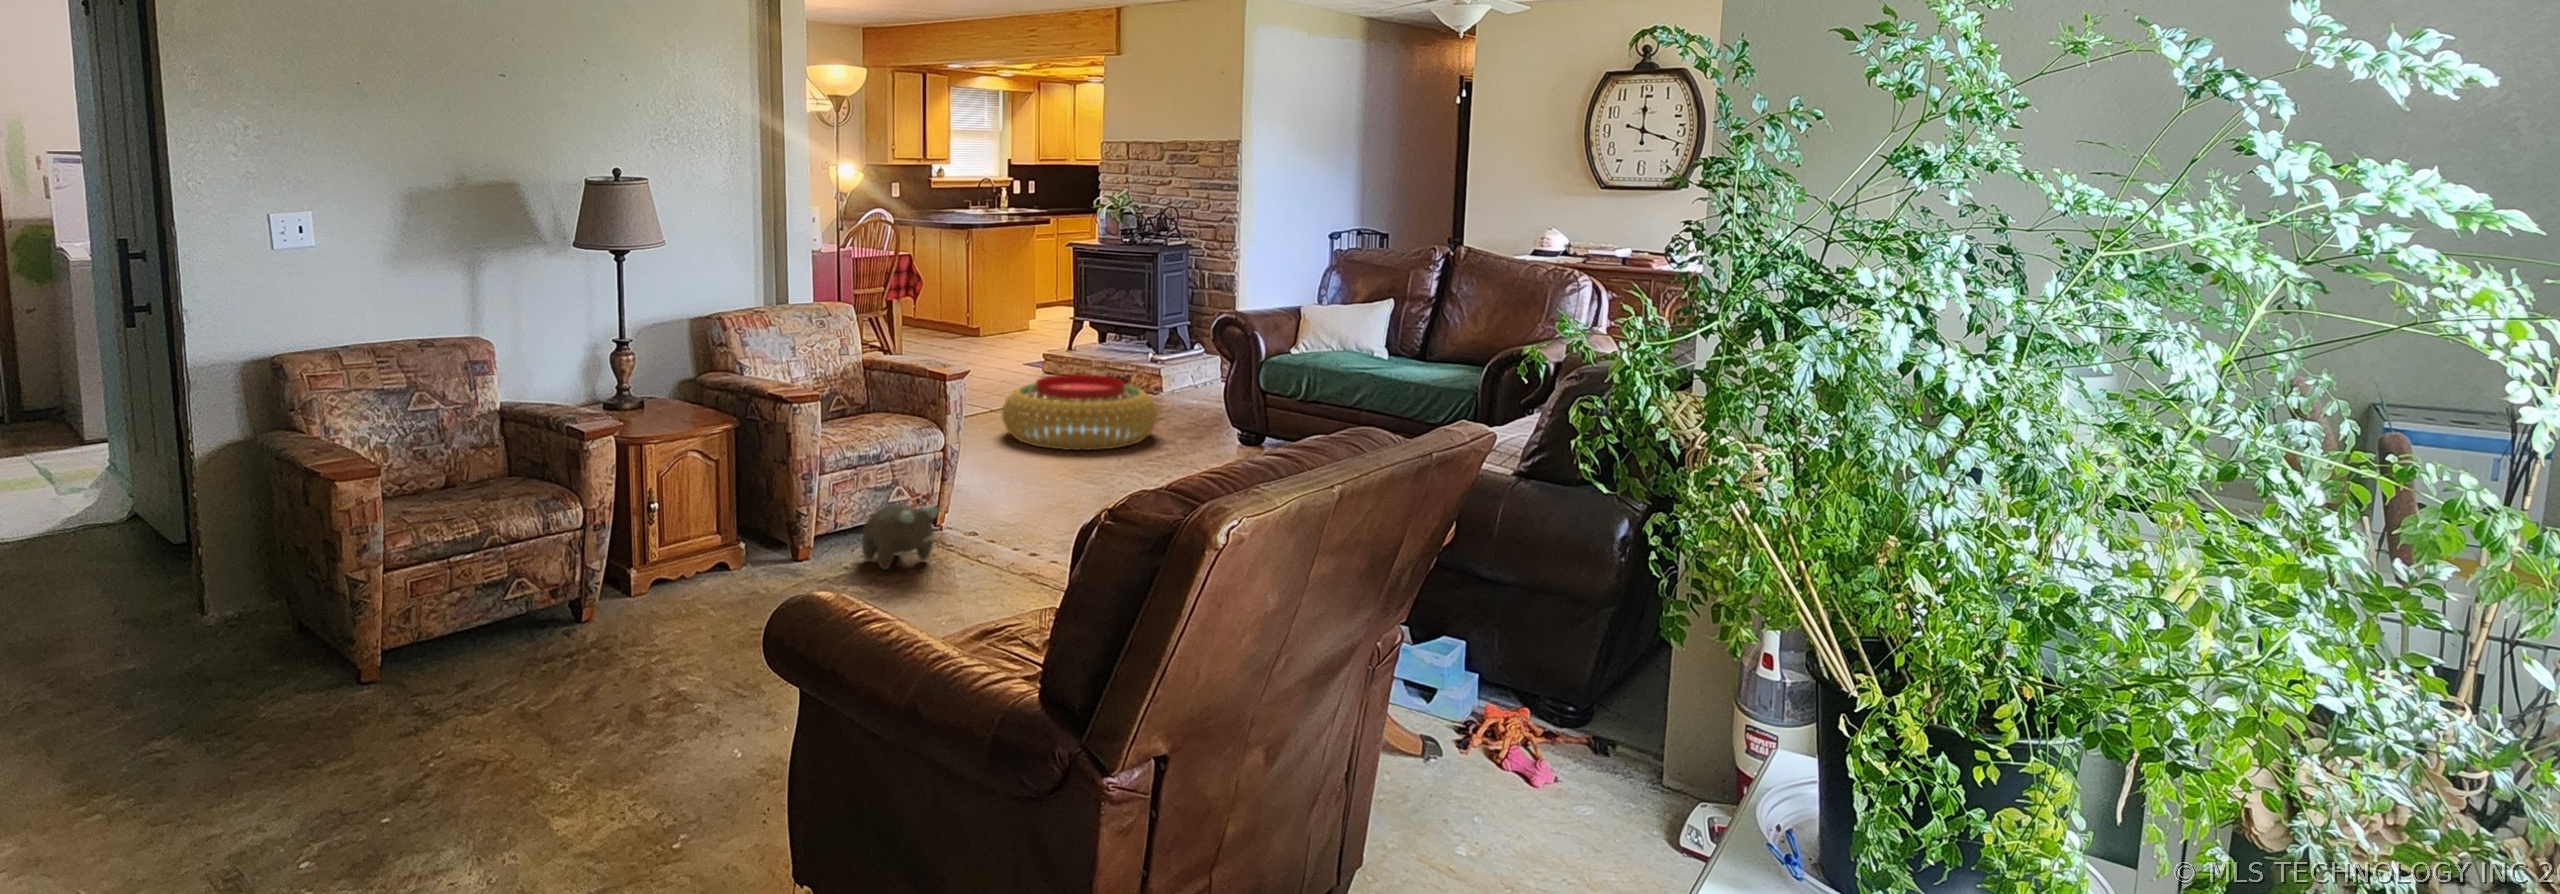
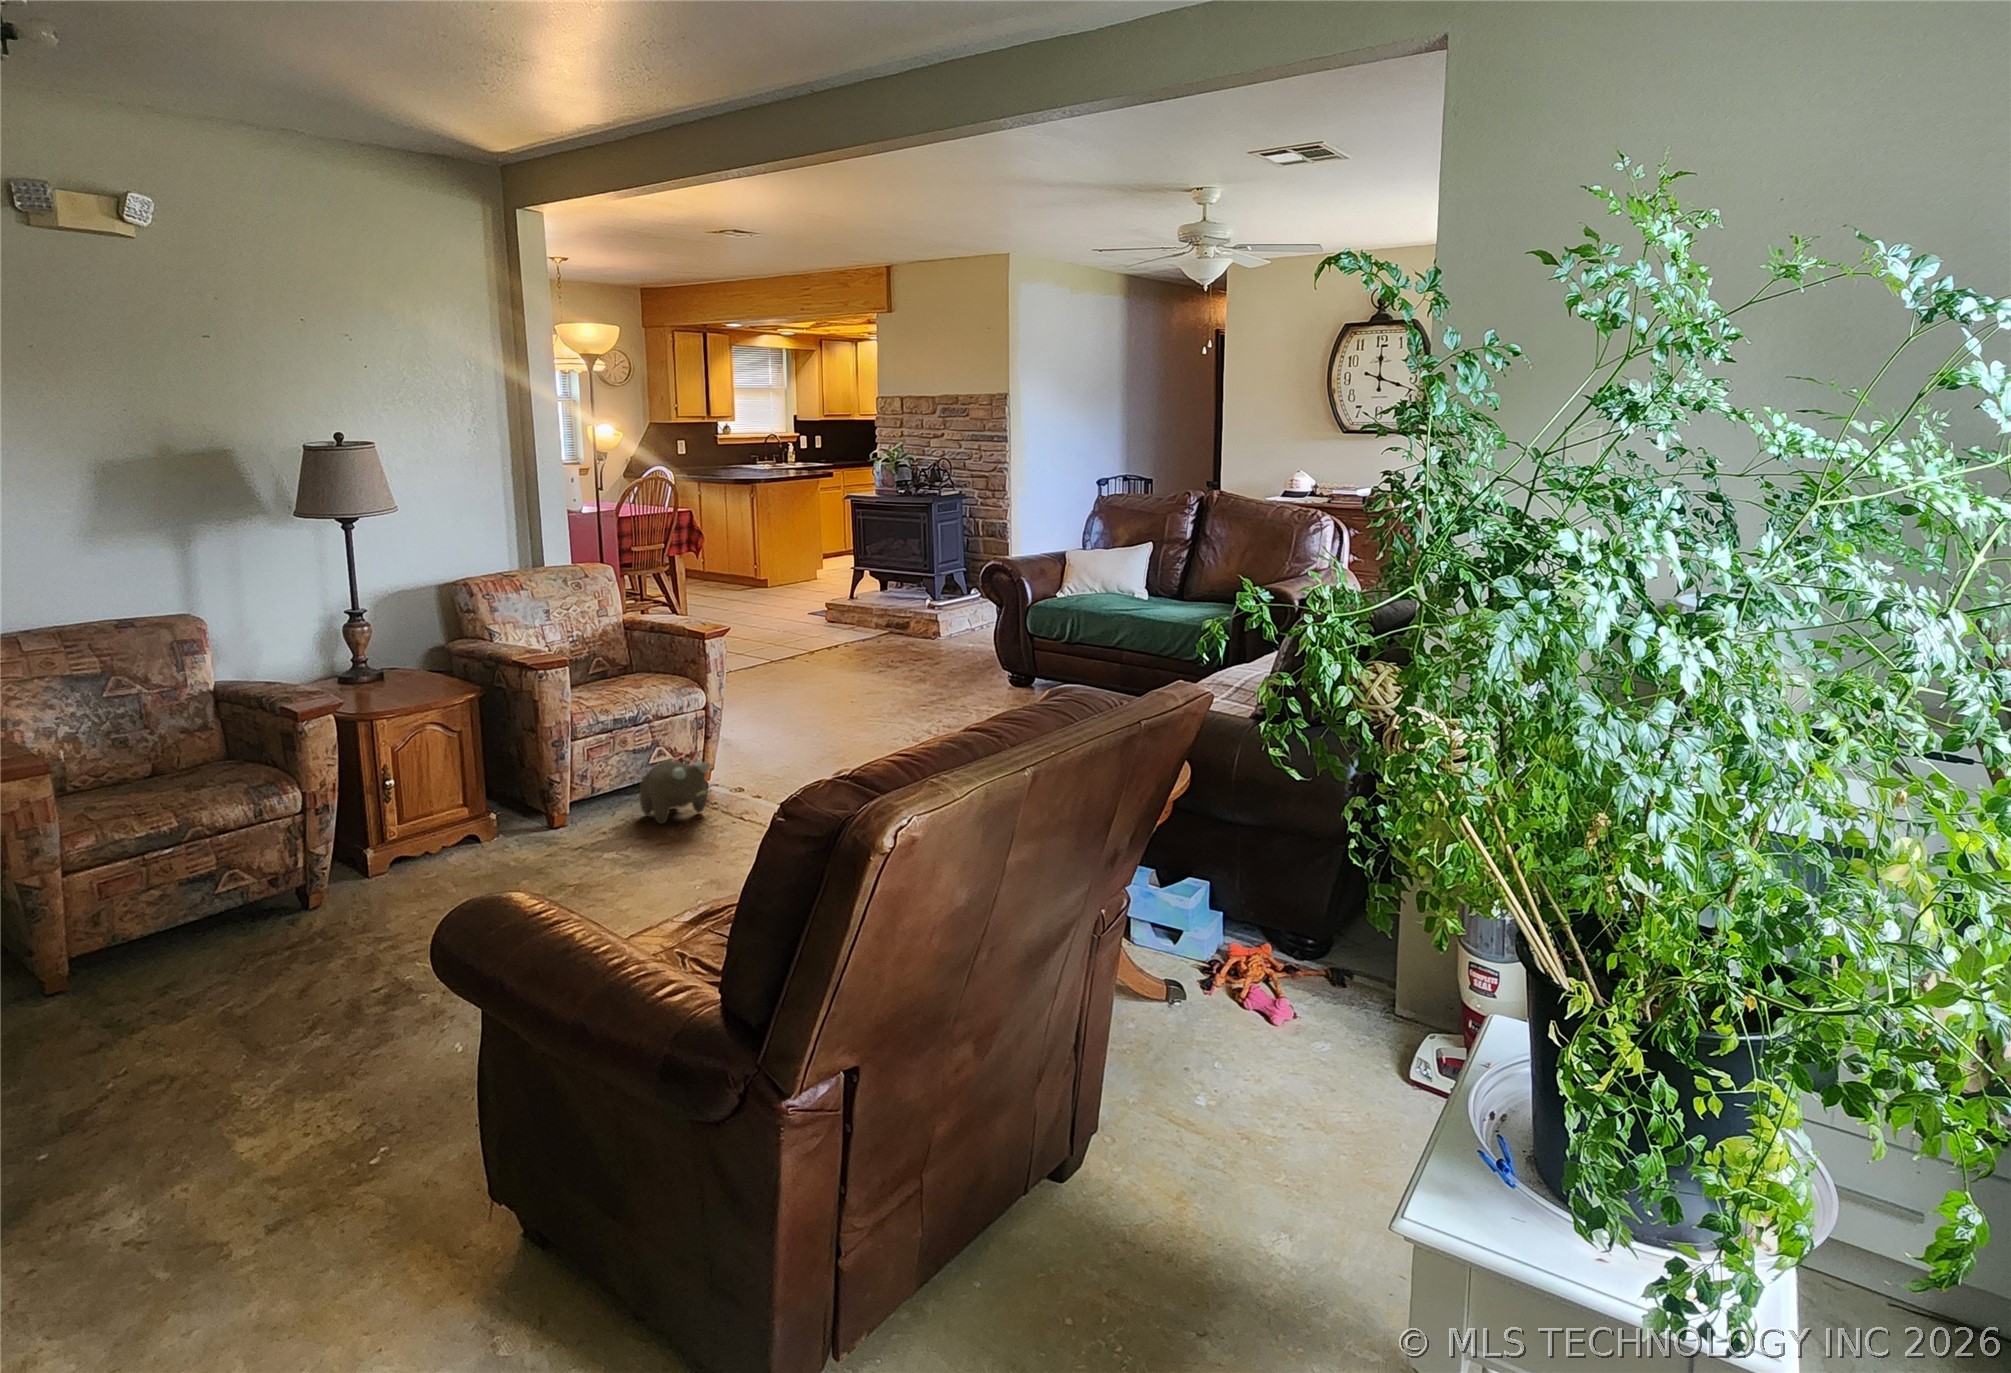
pouf: present [1002,374,1157,450] -> none [785,623,931,695]

